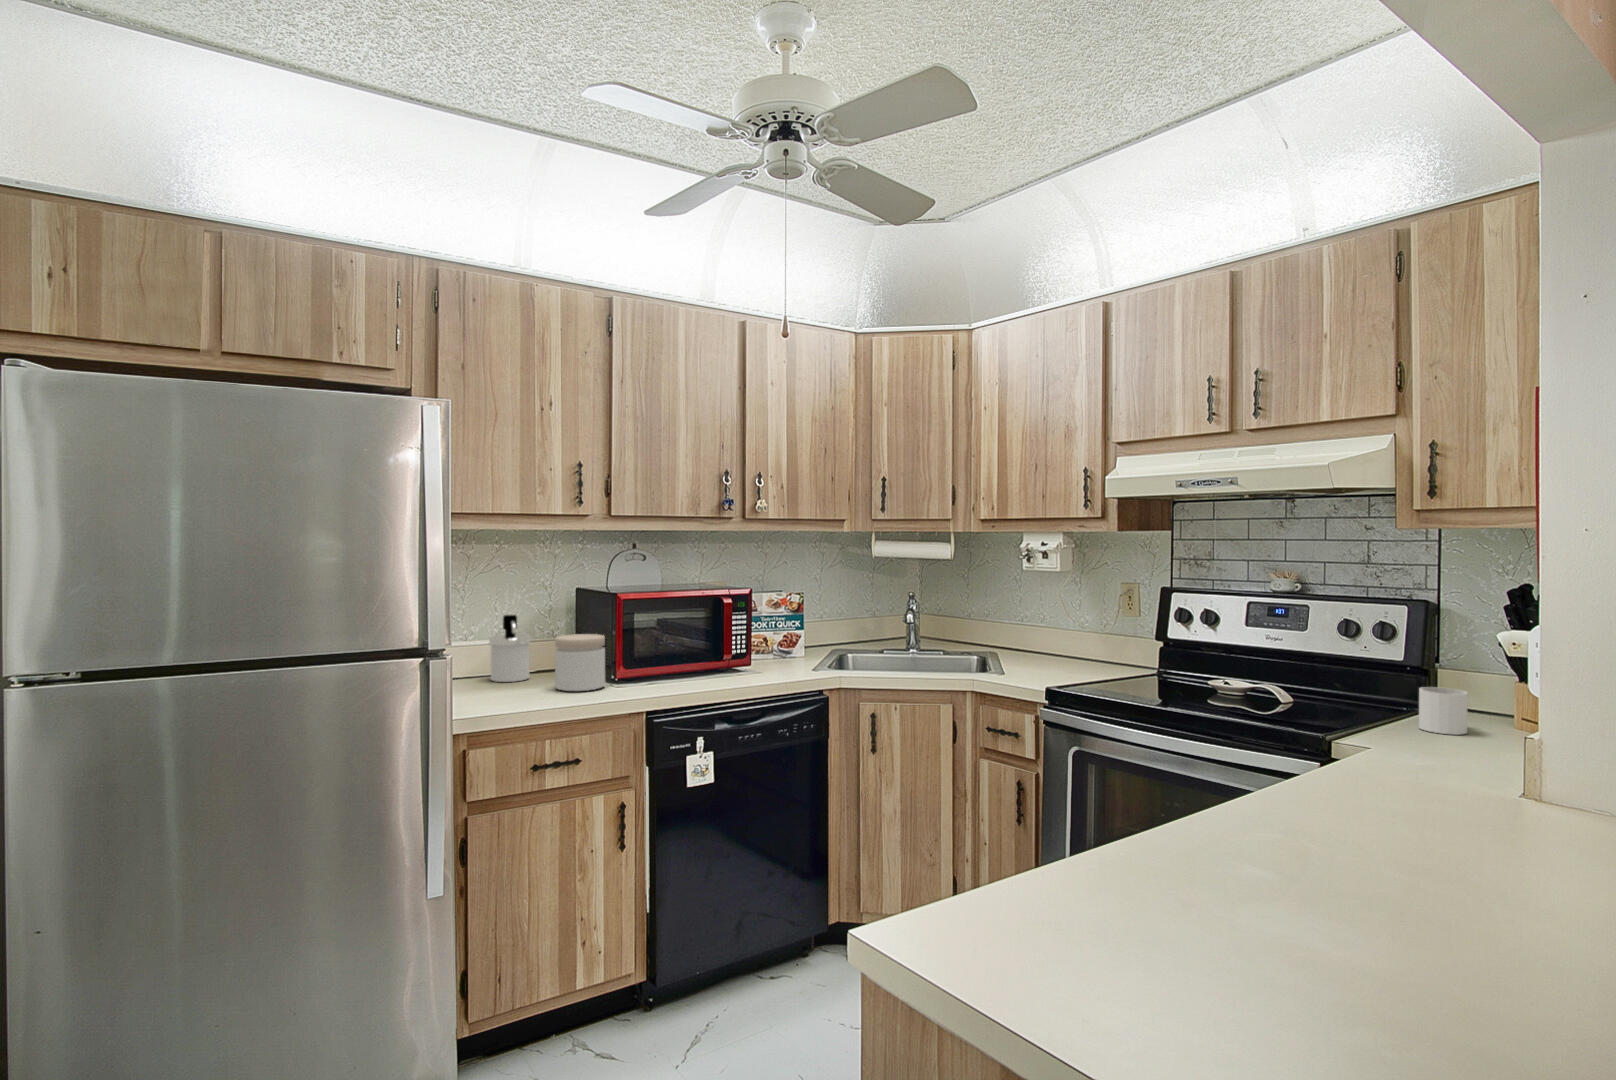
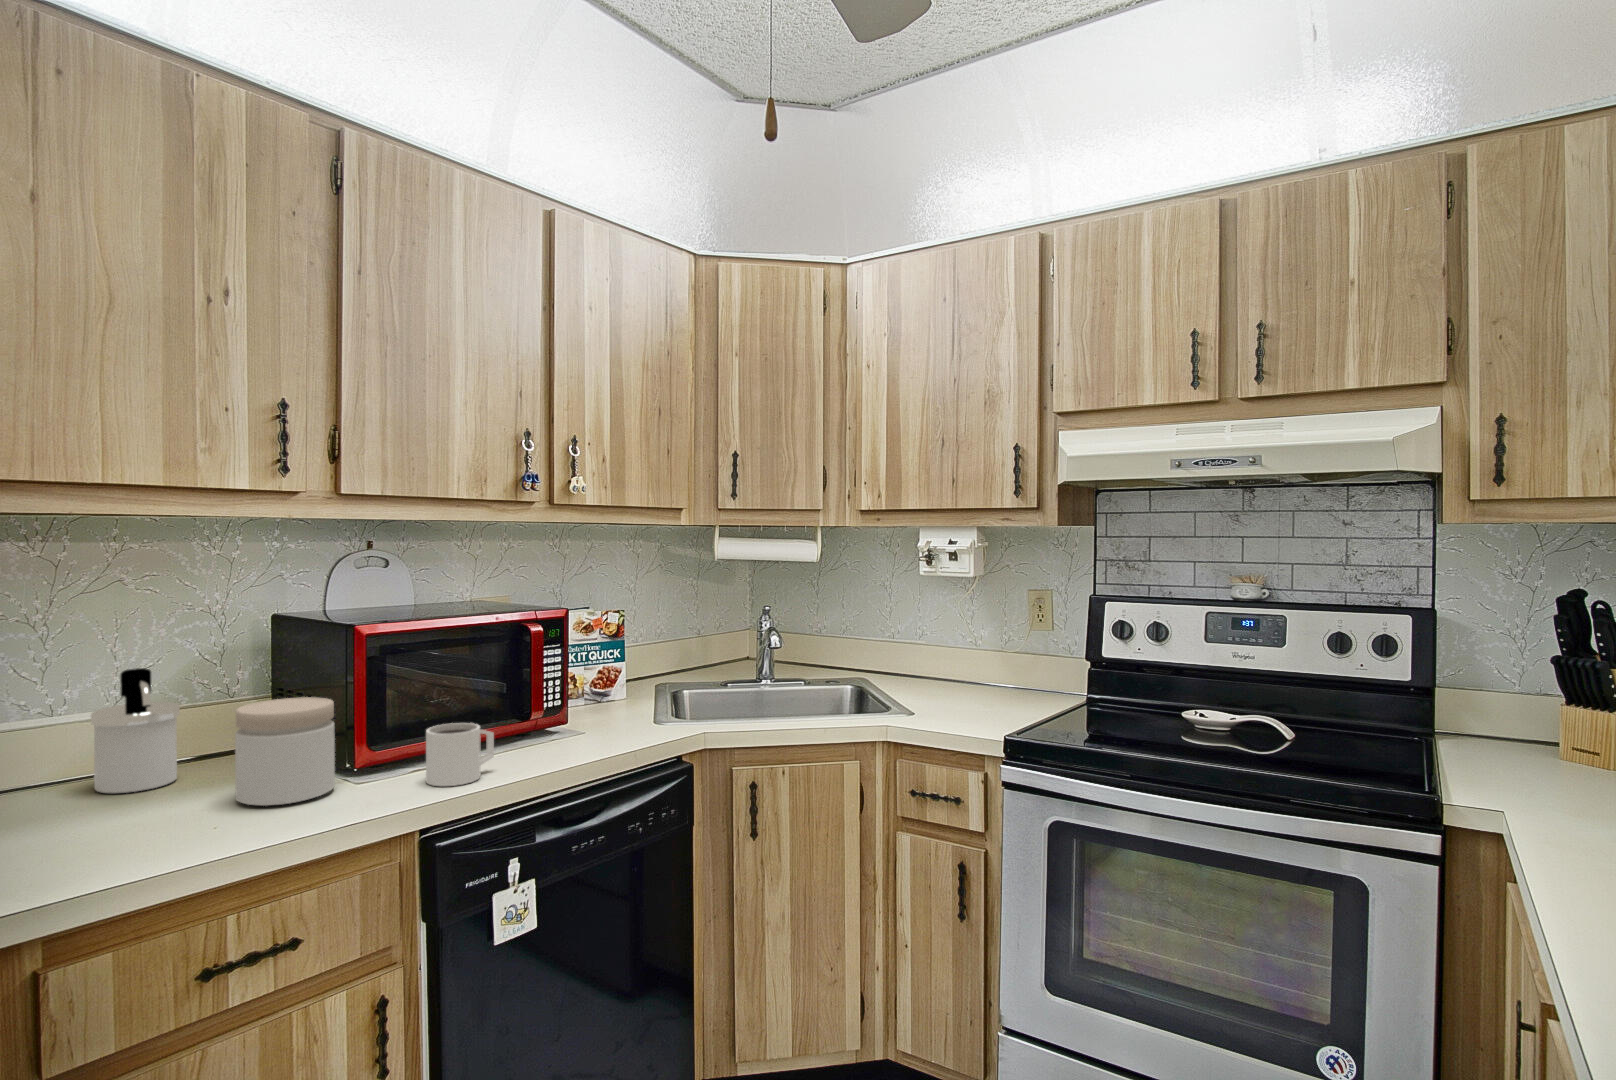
mug: present [1419,687,1468,735] -> present [426,723,494,786]

